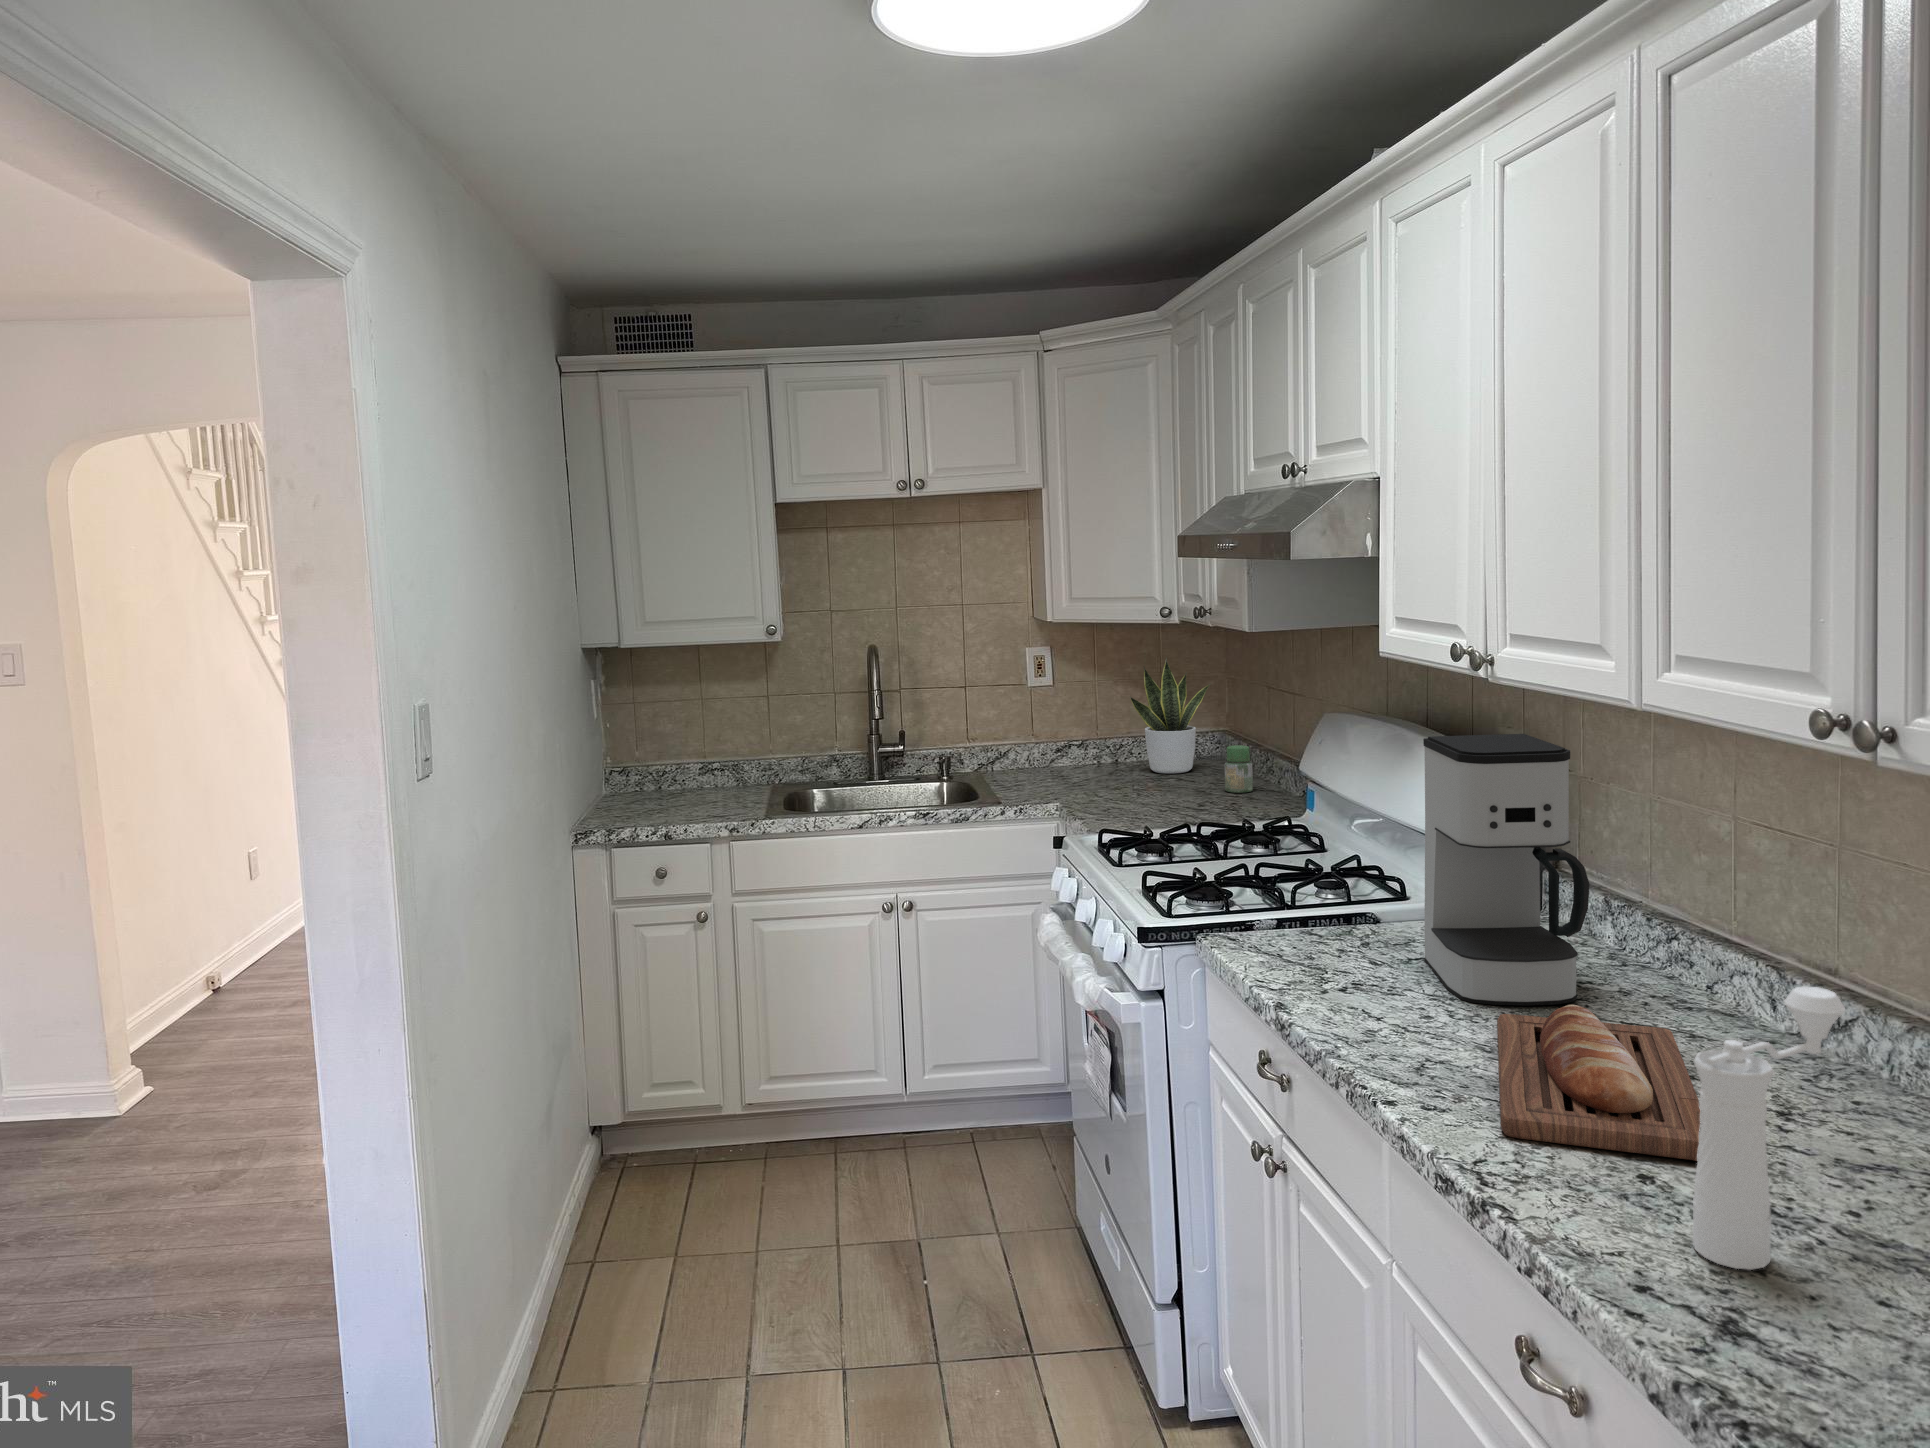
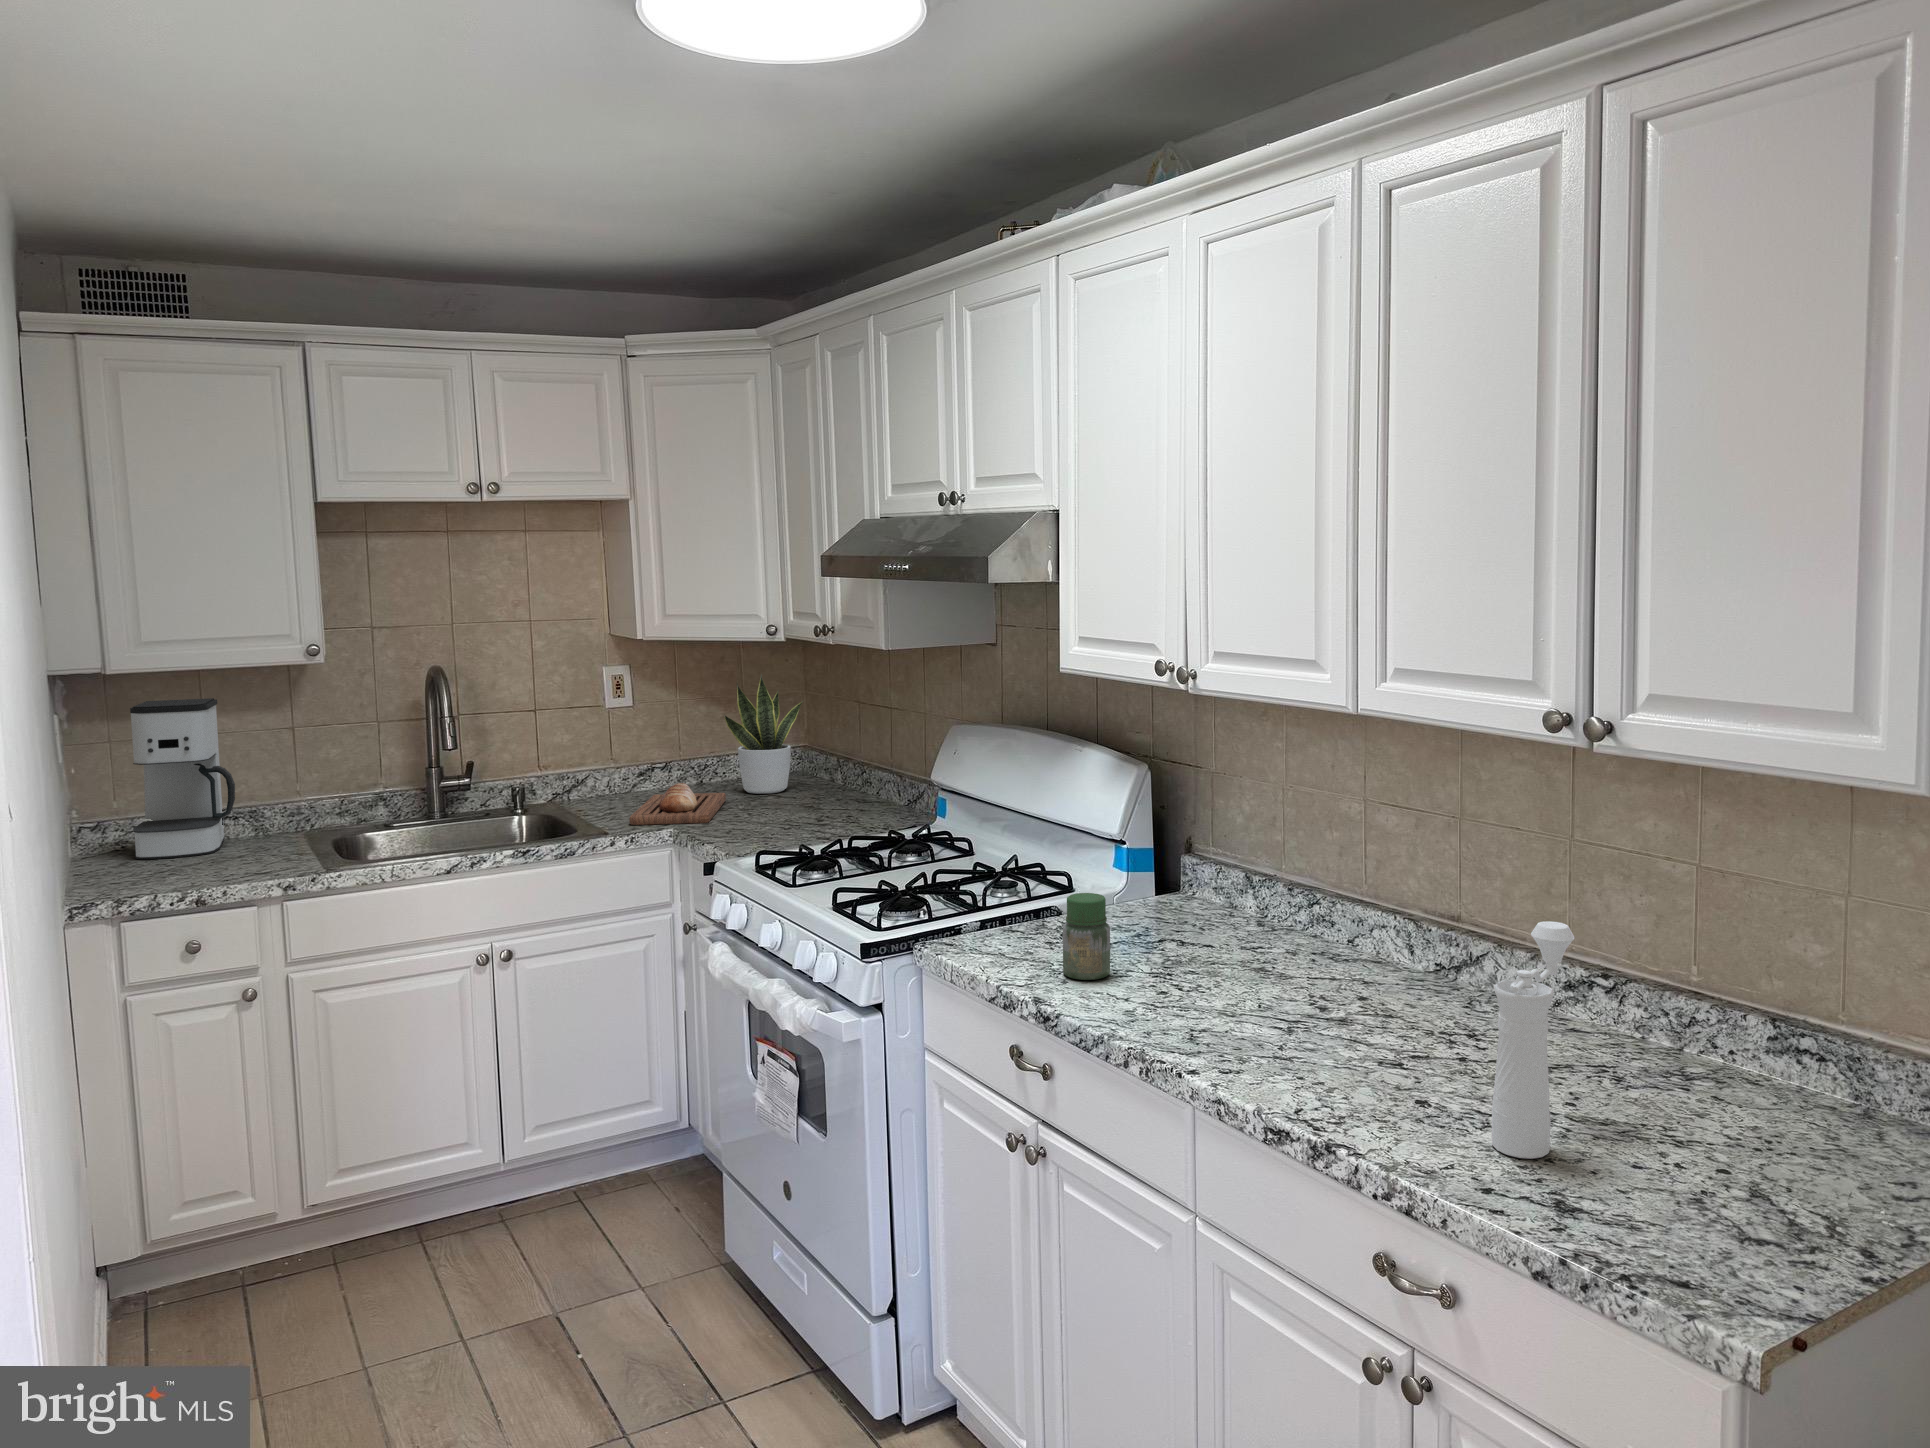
coffee maker: present [1423,734,1589,1006] -> present [130,698,235,859]
jar: present [1225,745,1253,793] -> present [1063,893,1110,980]
bread loaf: present [1497,1005,1701,1161] -> present [629,783,726,825]

